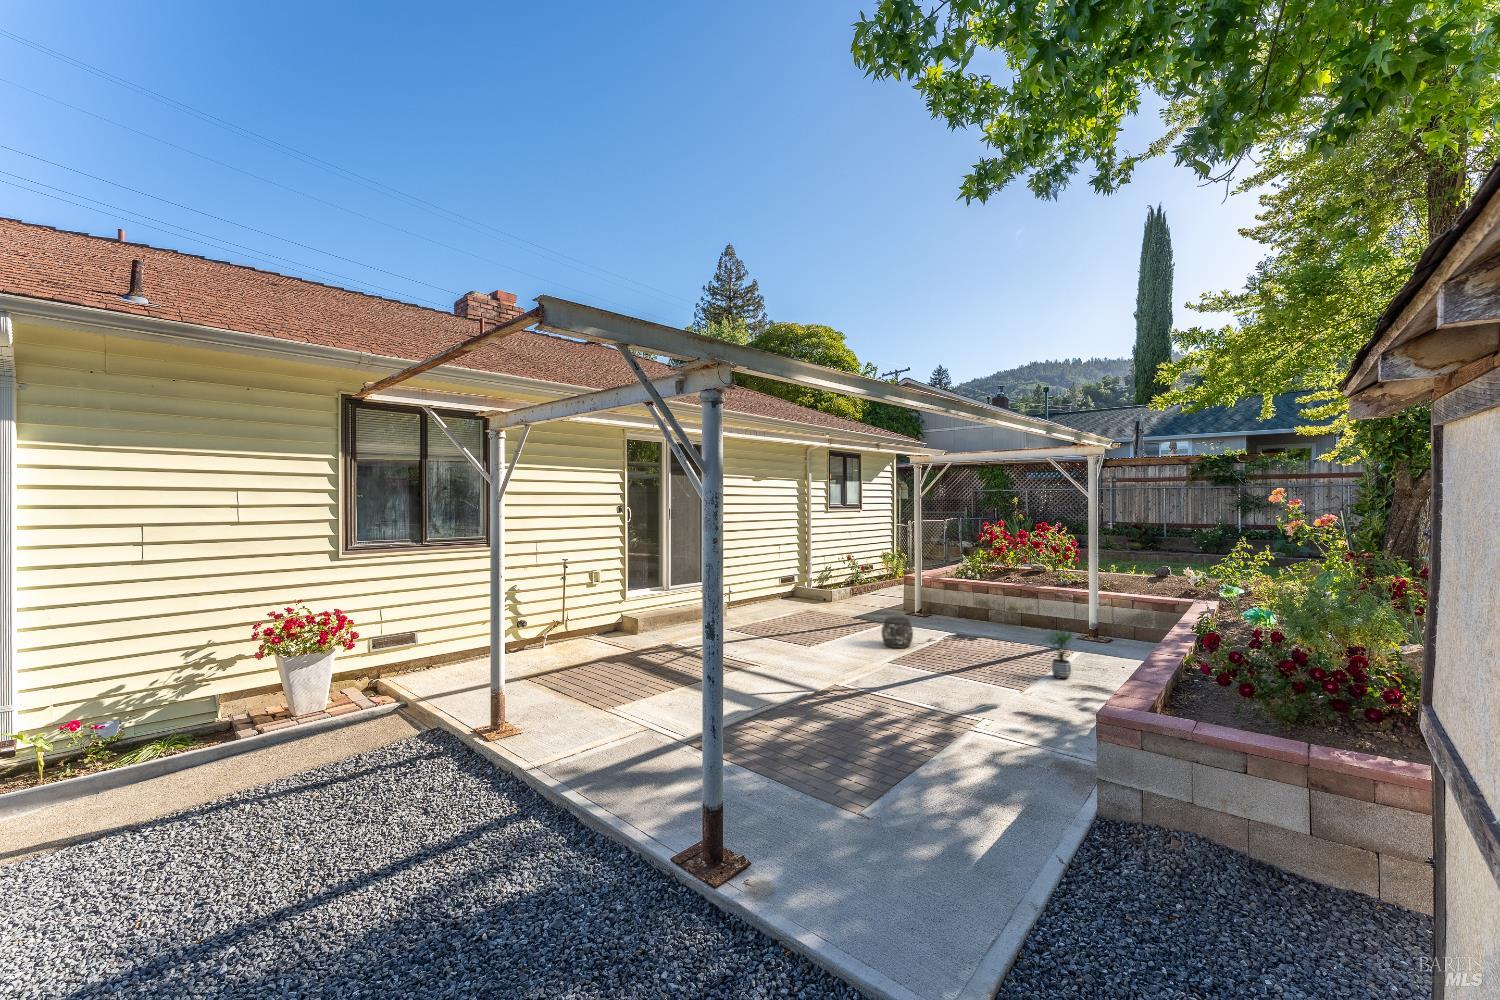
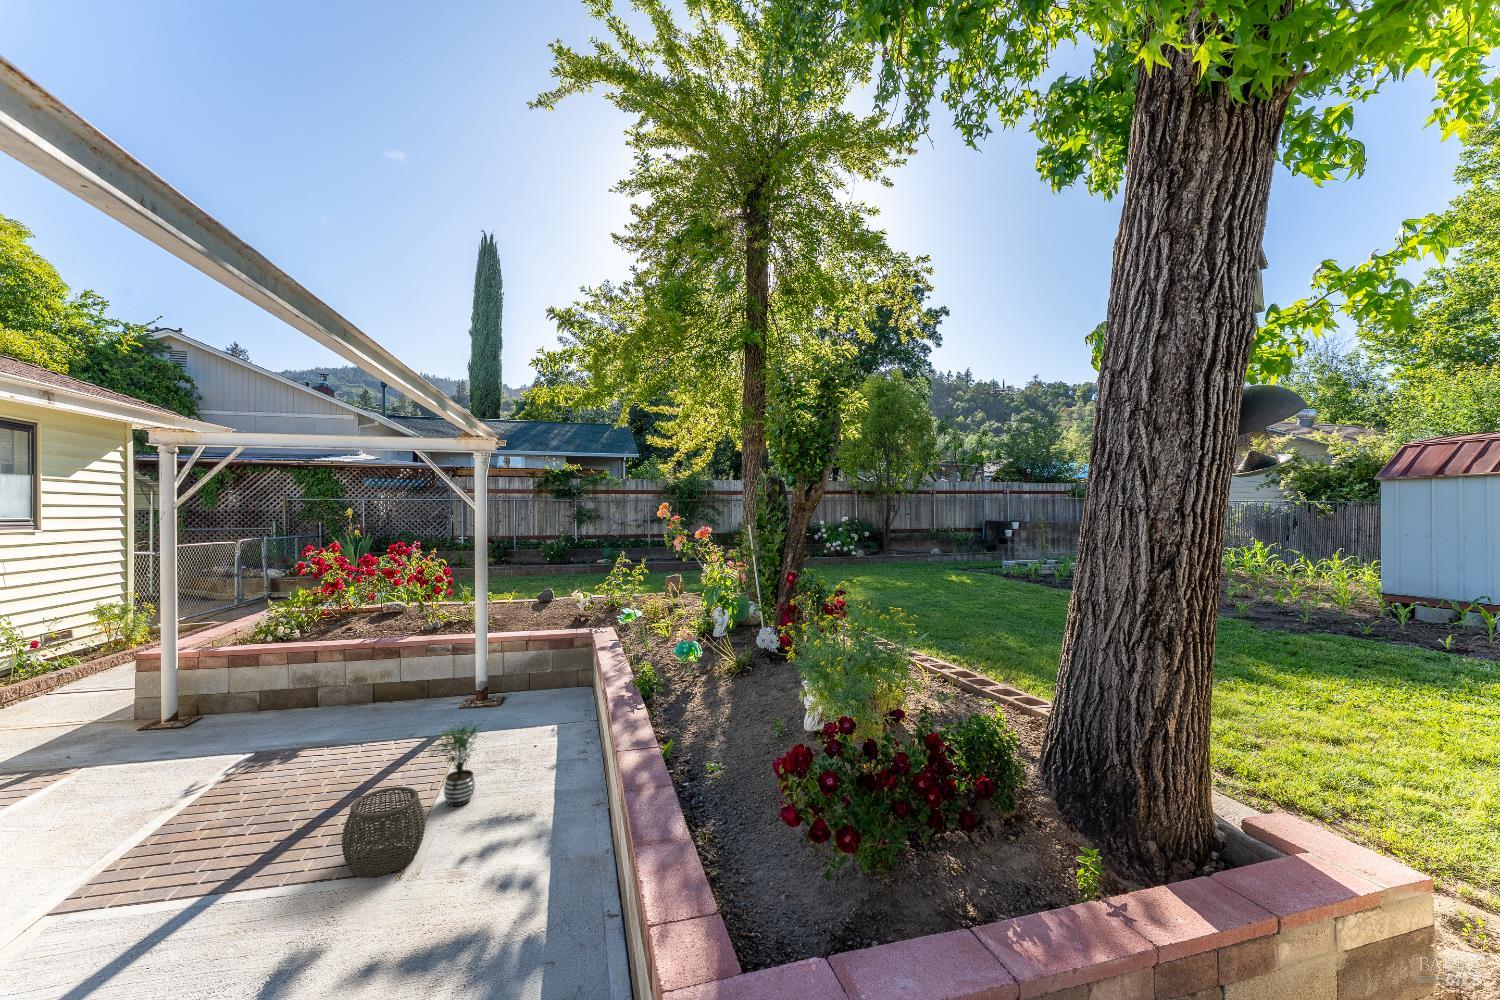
woven basket: present [882,617,913,648] -> present [341,787,426,878]

